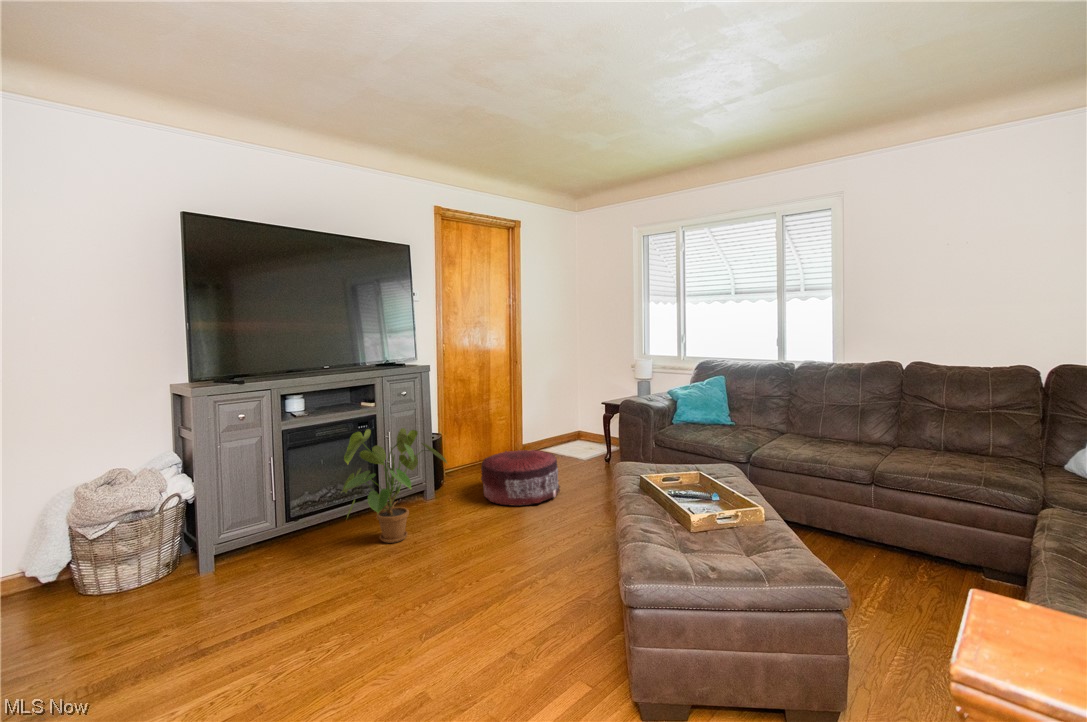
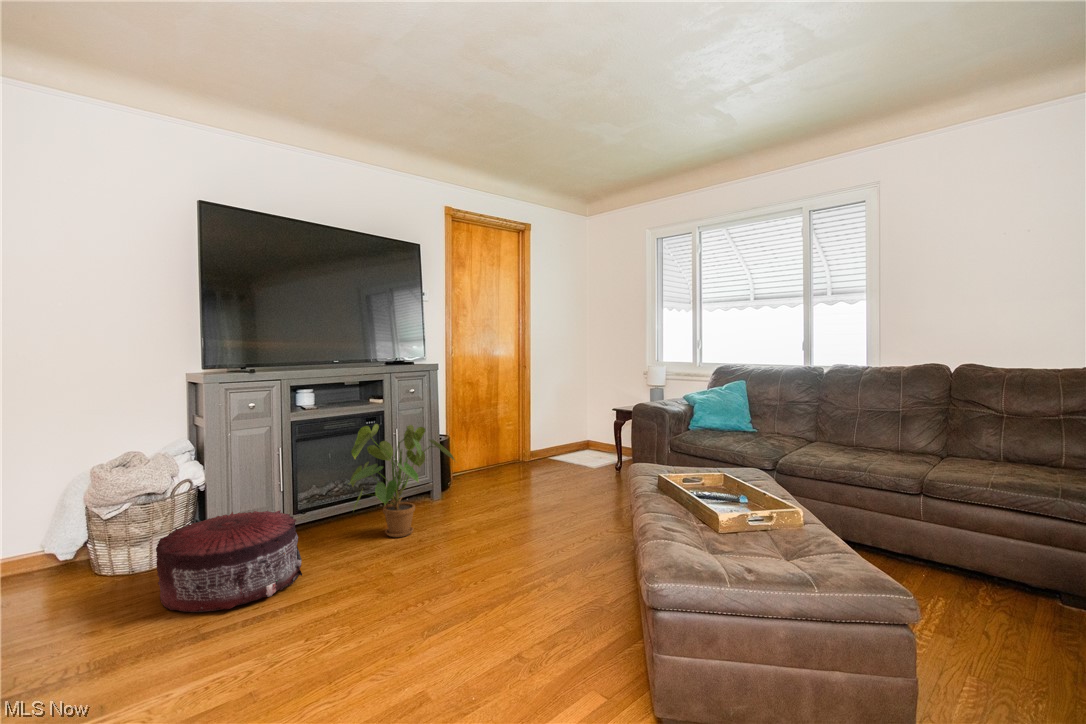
pouf: present [481,450,560,506] -> present [156,510,302,612]

